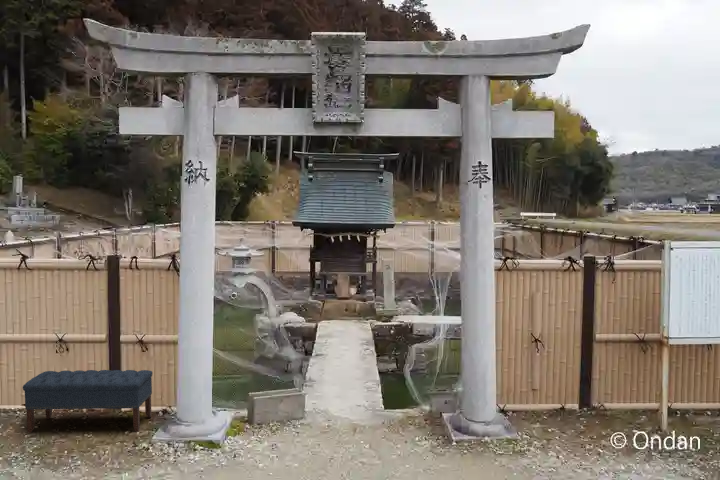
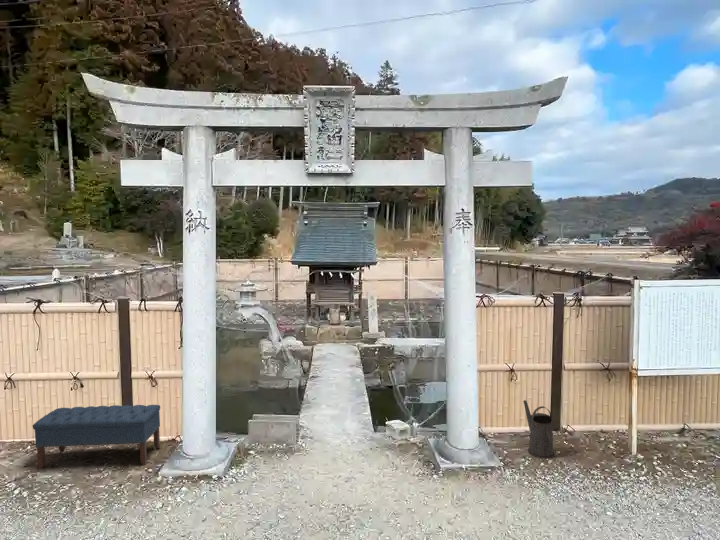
watering can: none [549,374,579,435] -> present [523,400,554,459]

